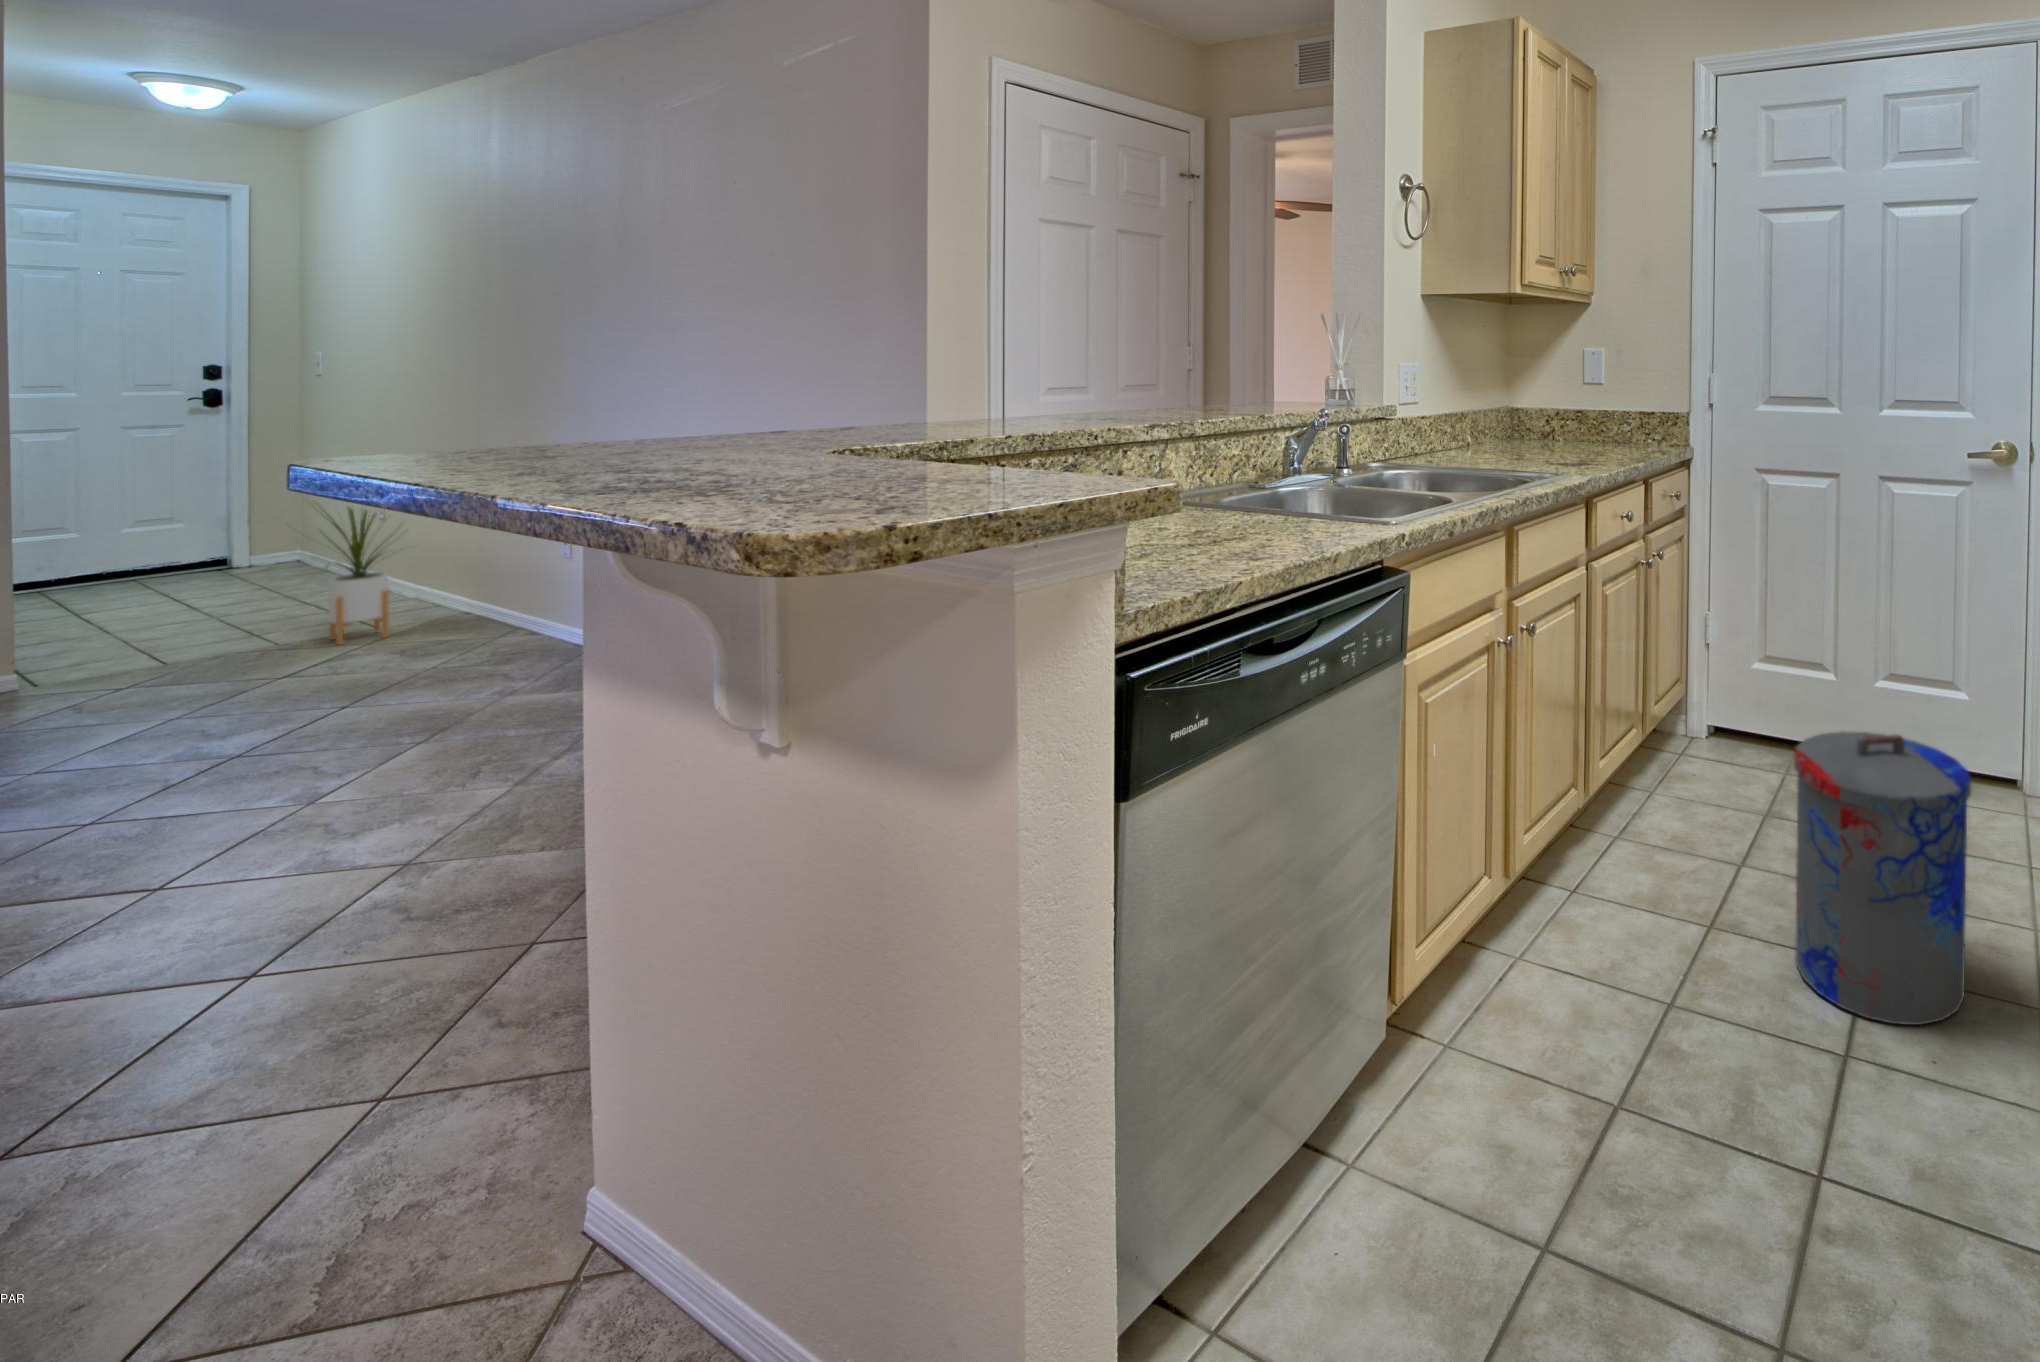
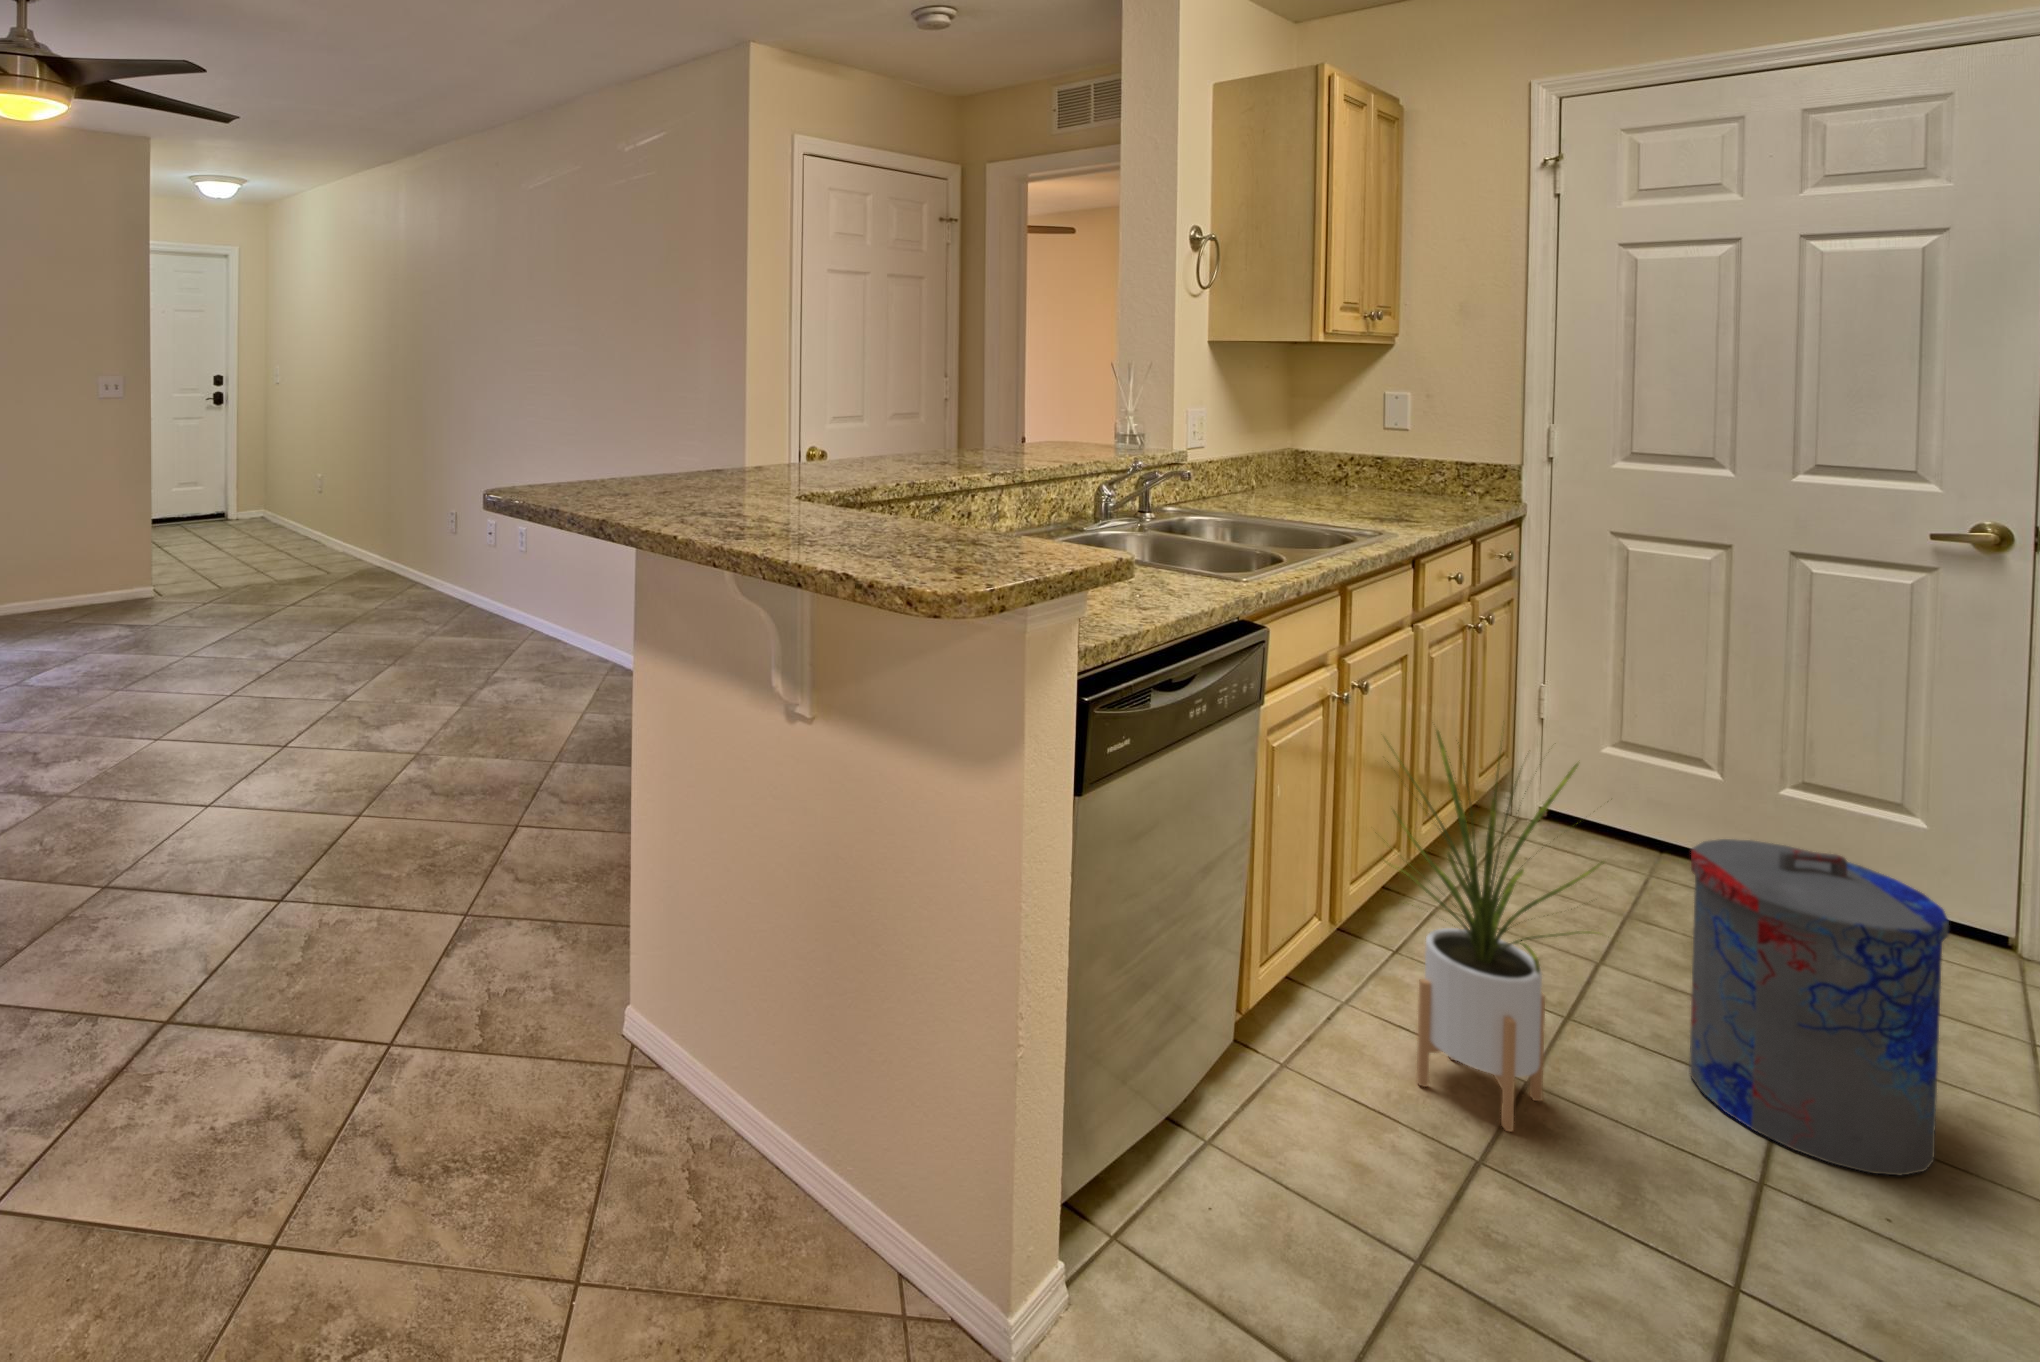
house plant: present [313,501,403,645] -> present [1382,730,1603,1131]

